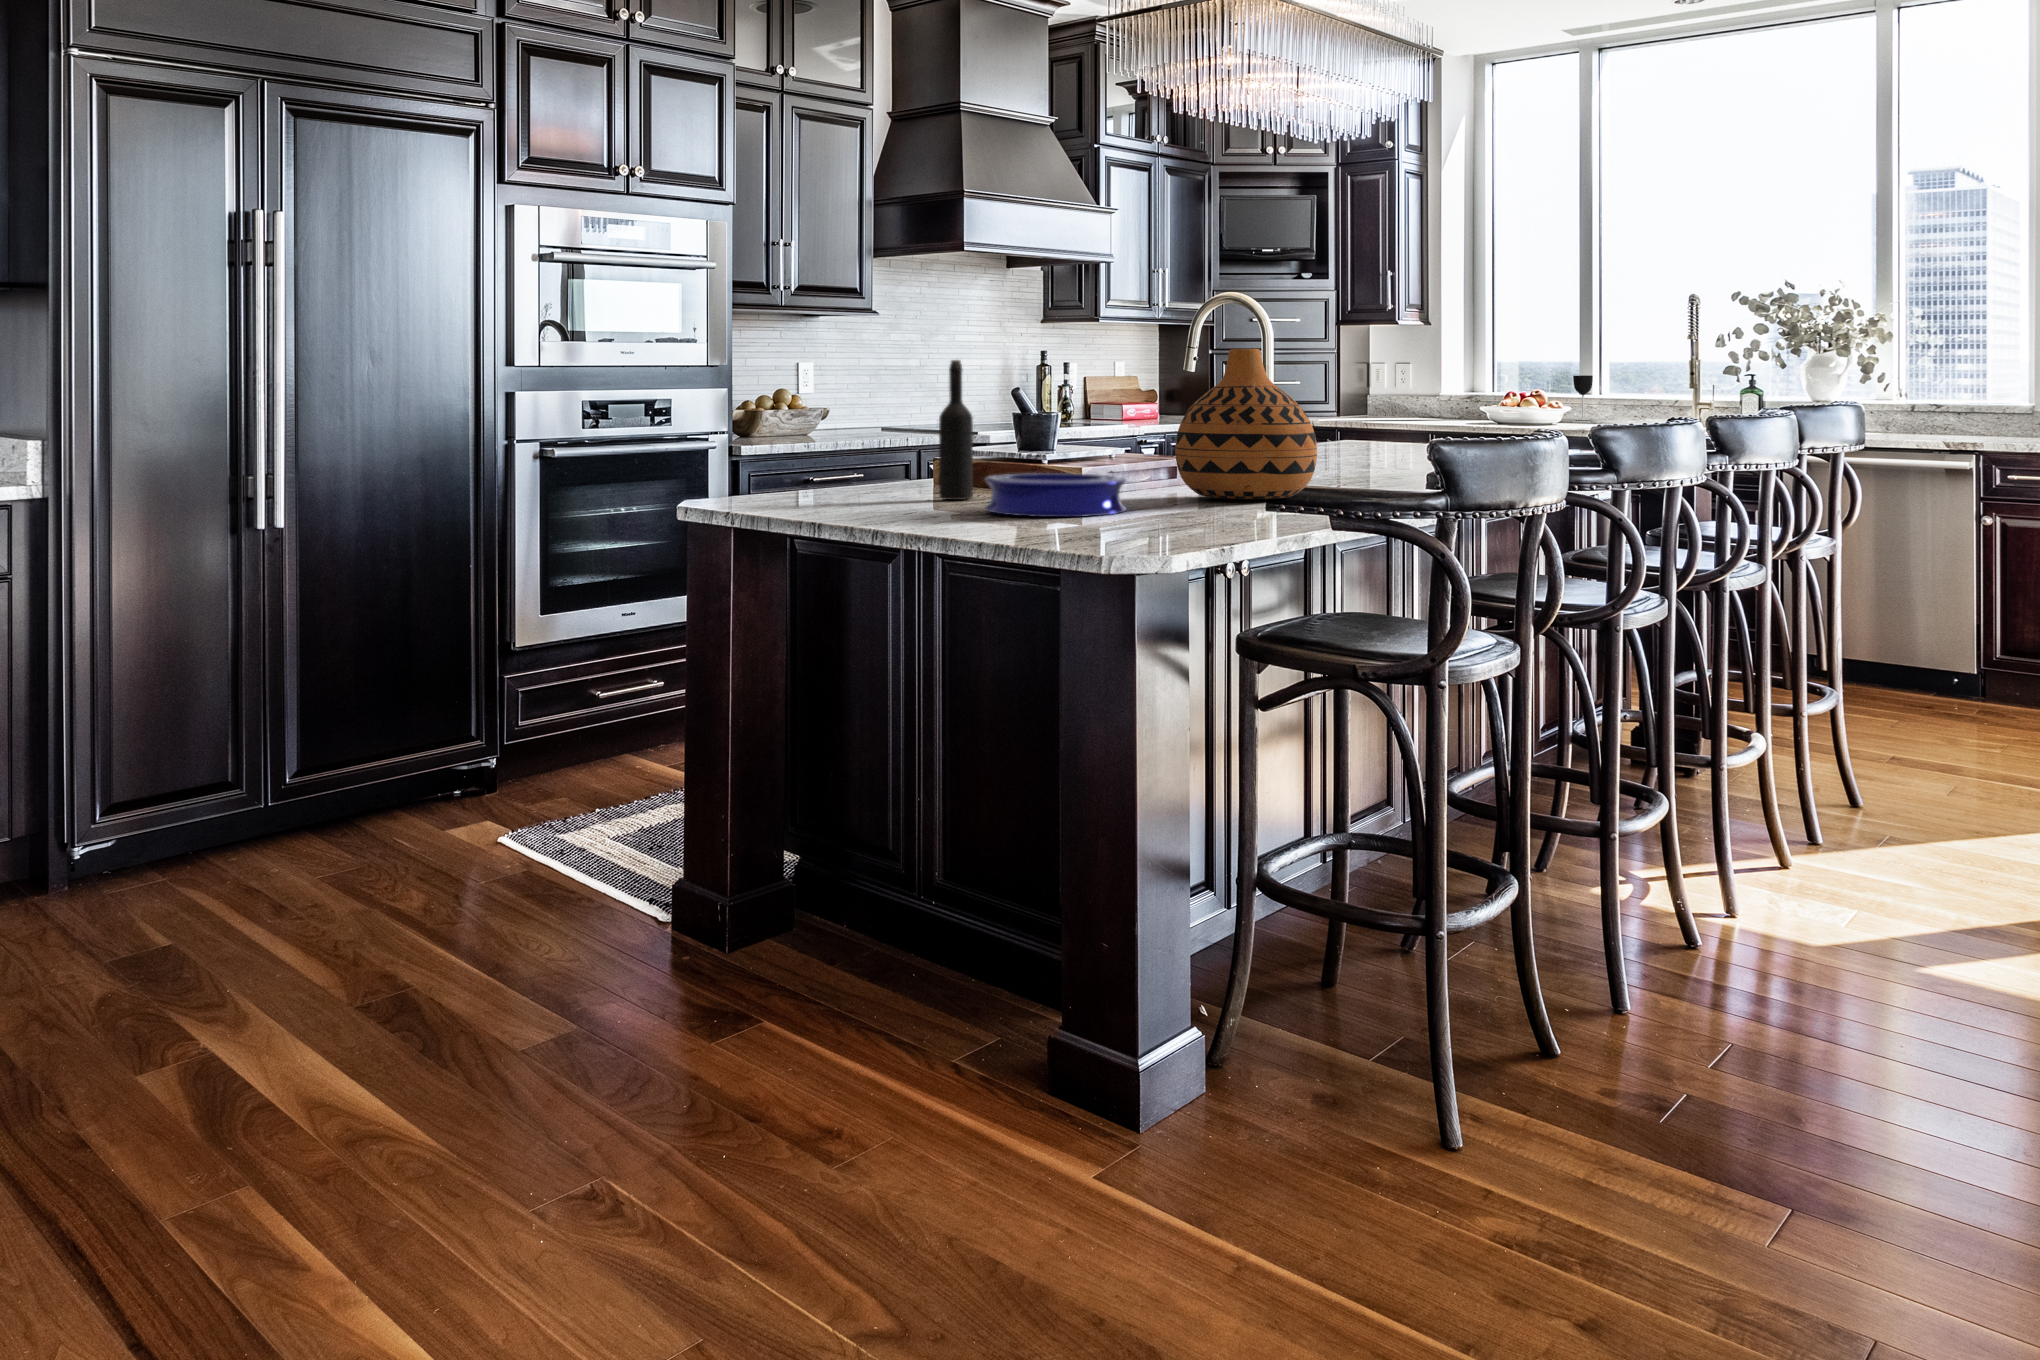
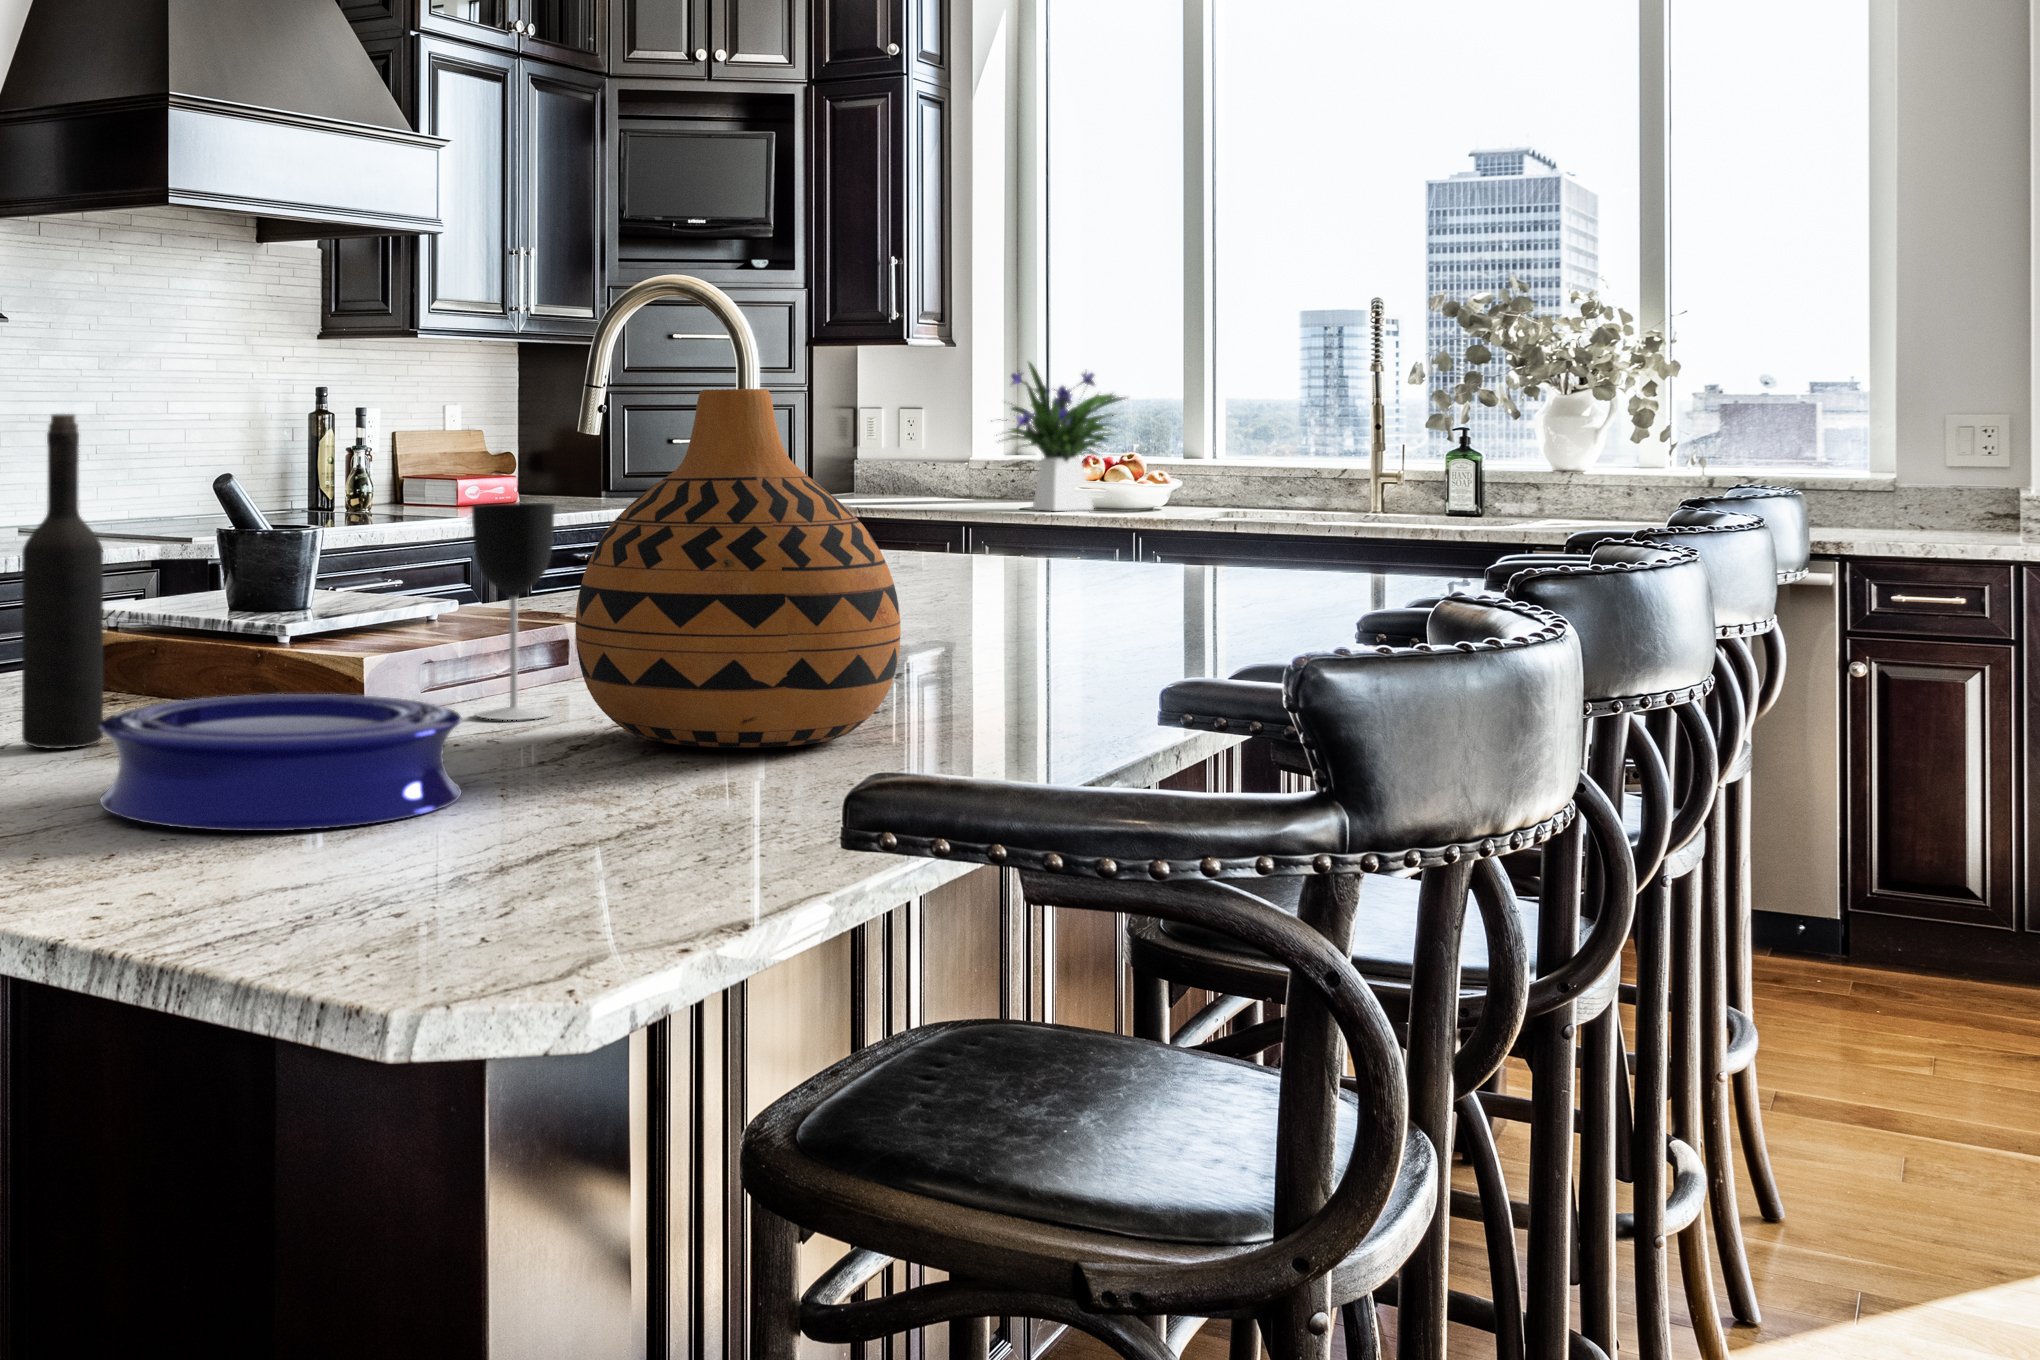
flower arrangement: none [1444,333,1533,424] -> present [999,362,1125,511]
wine glass: present [1573,375,1593,420] -> present [472,503,555,720]

